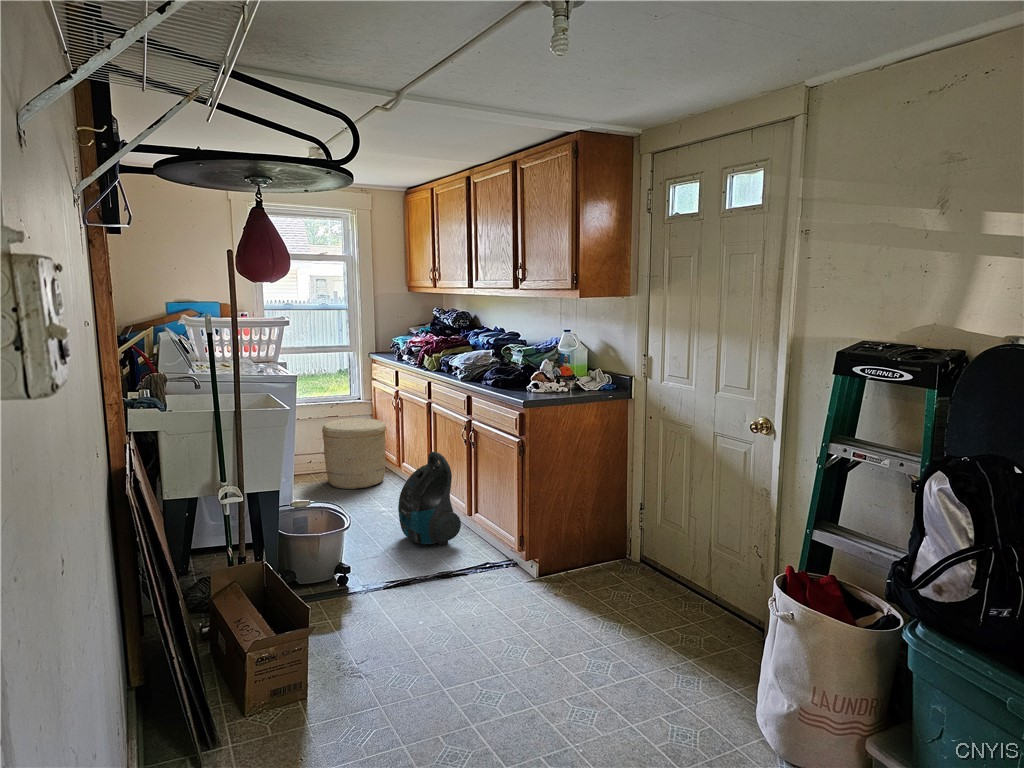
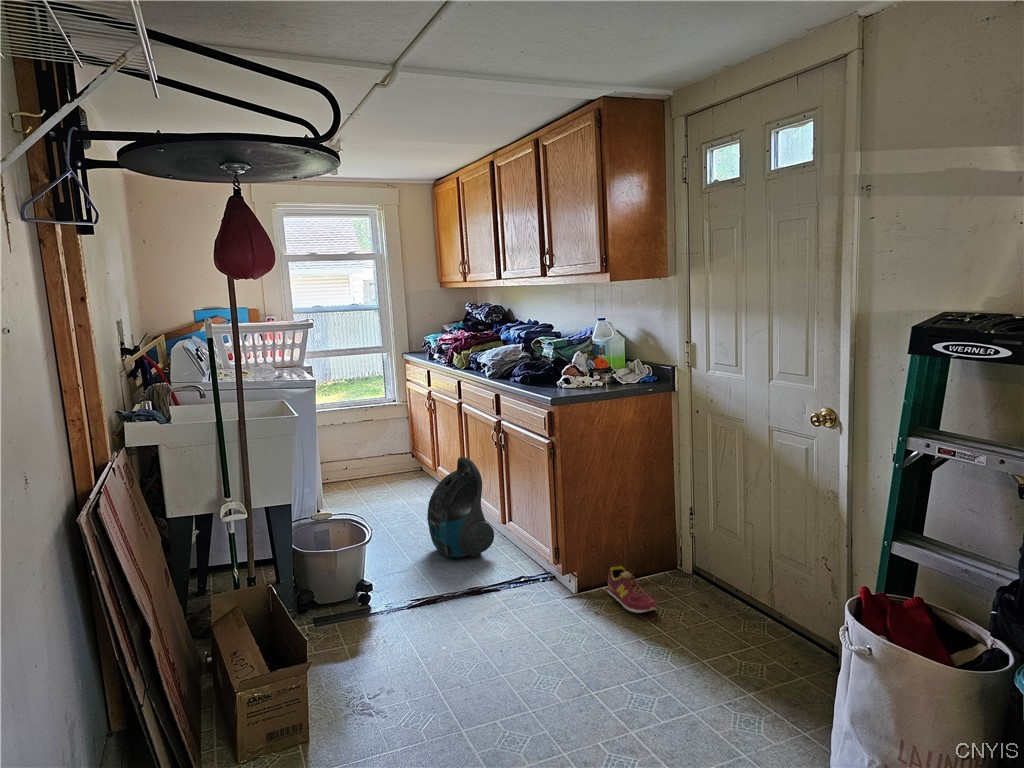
woven basket: present [322,418,386,489] -> none [353,422,420,497]
sneaker: none [565,554,609,595] -> present [607,566,656,613]

